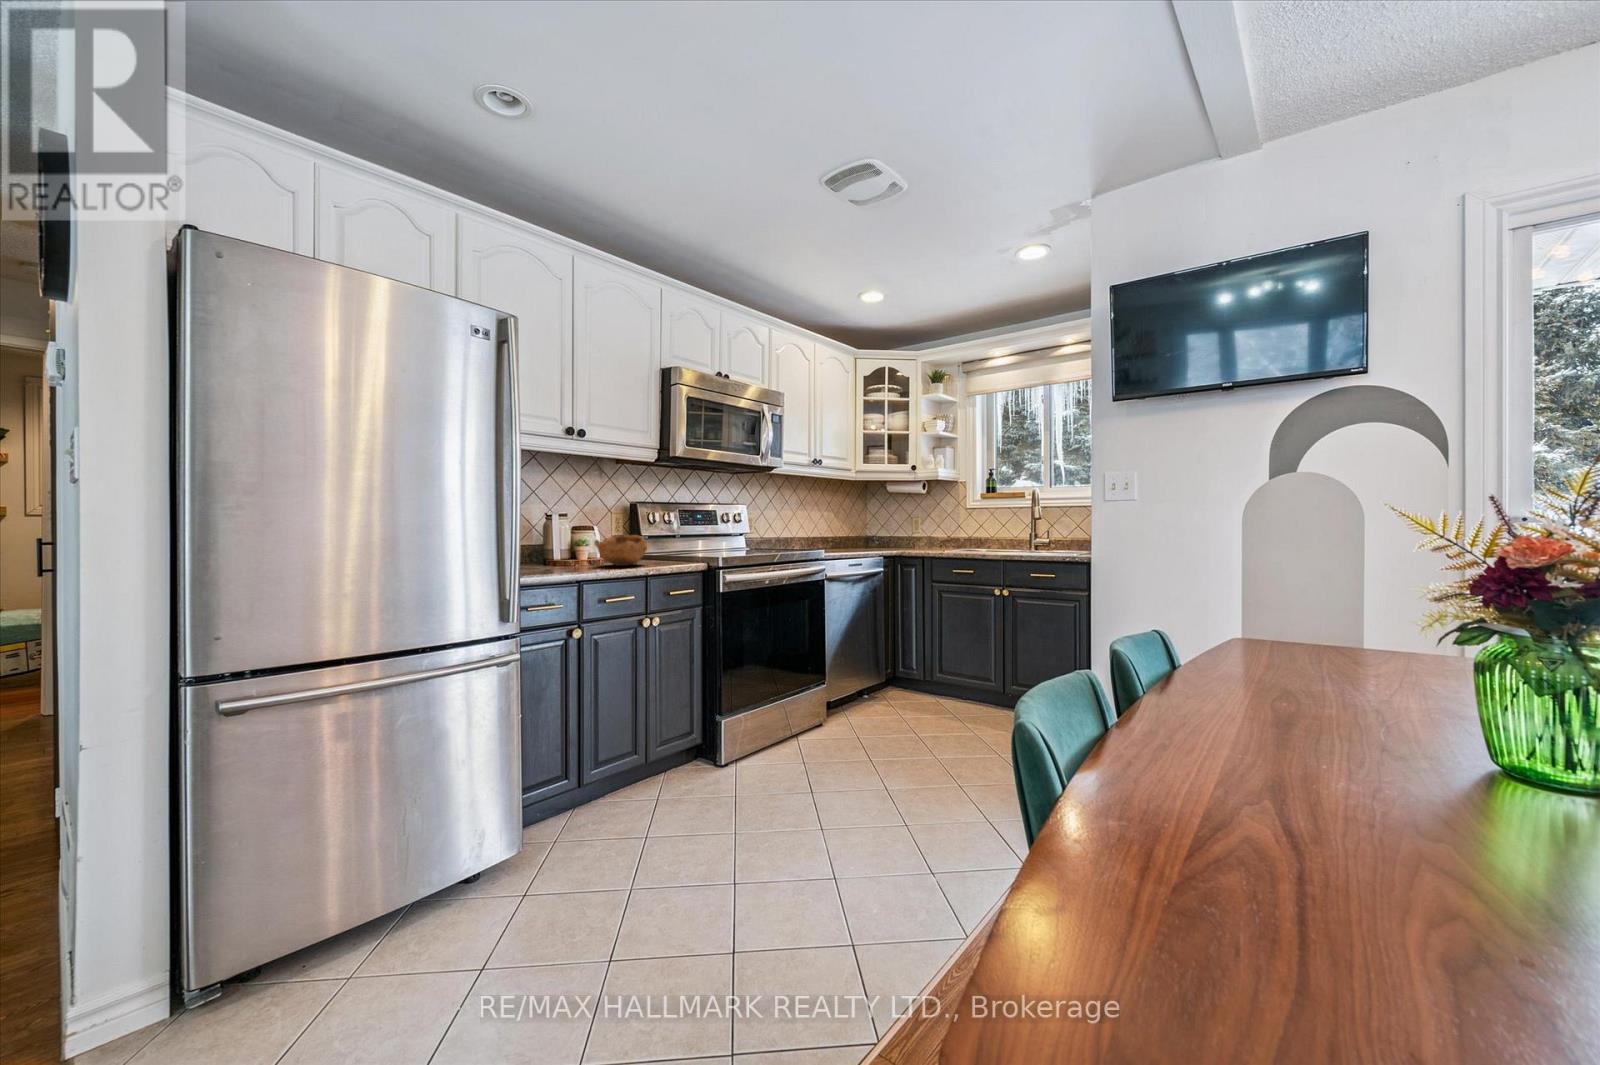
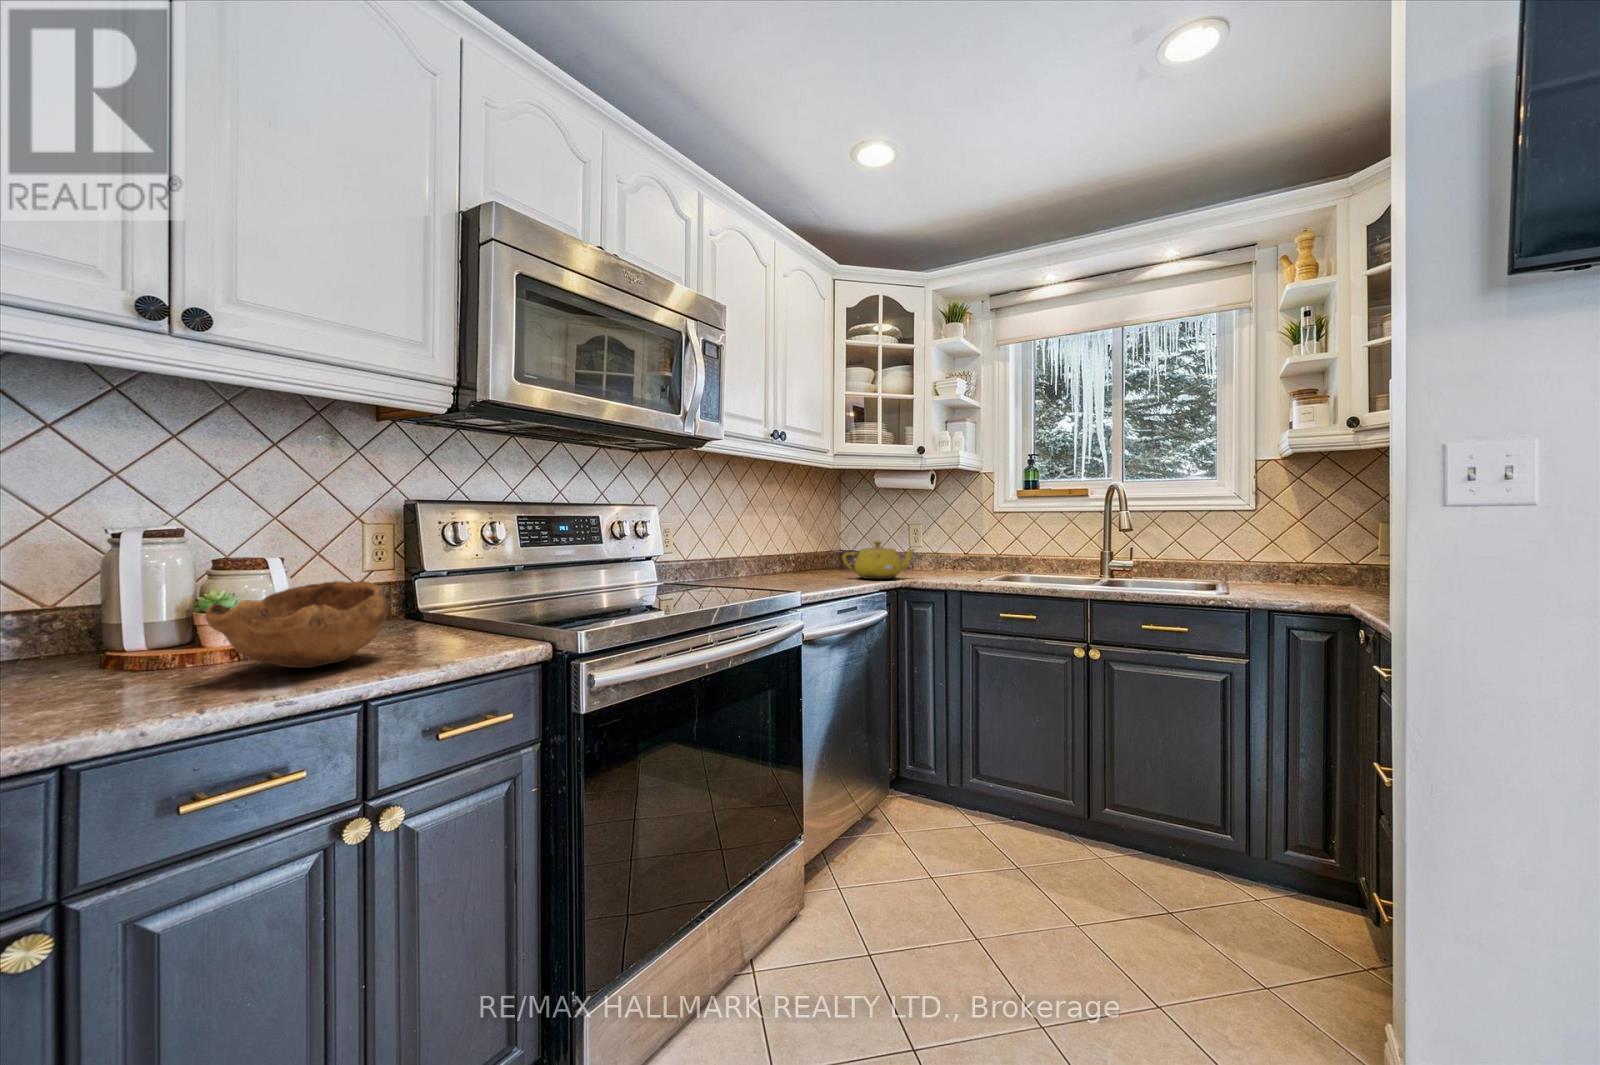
teapot: none [858,526,906,549] -> present [842,541,915,579]

